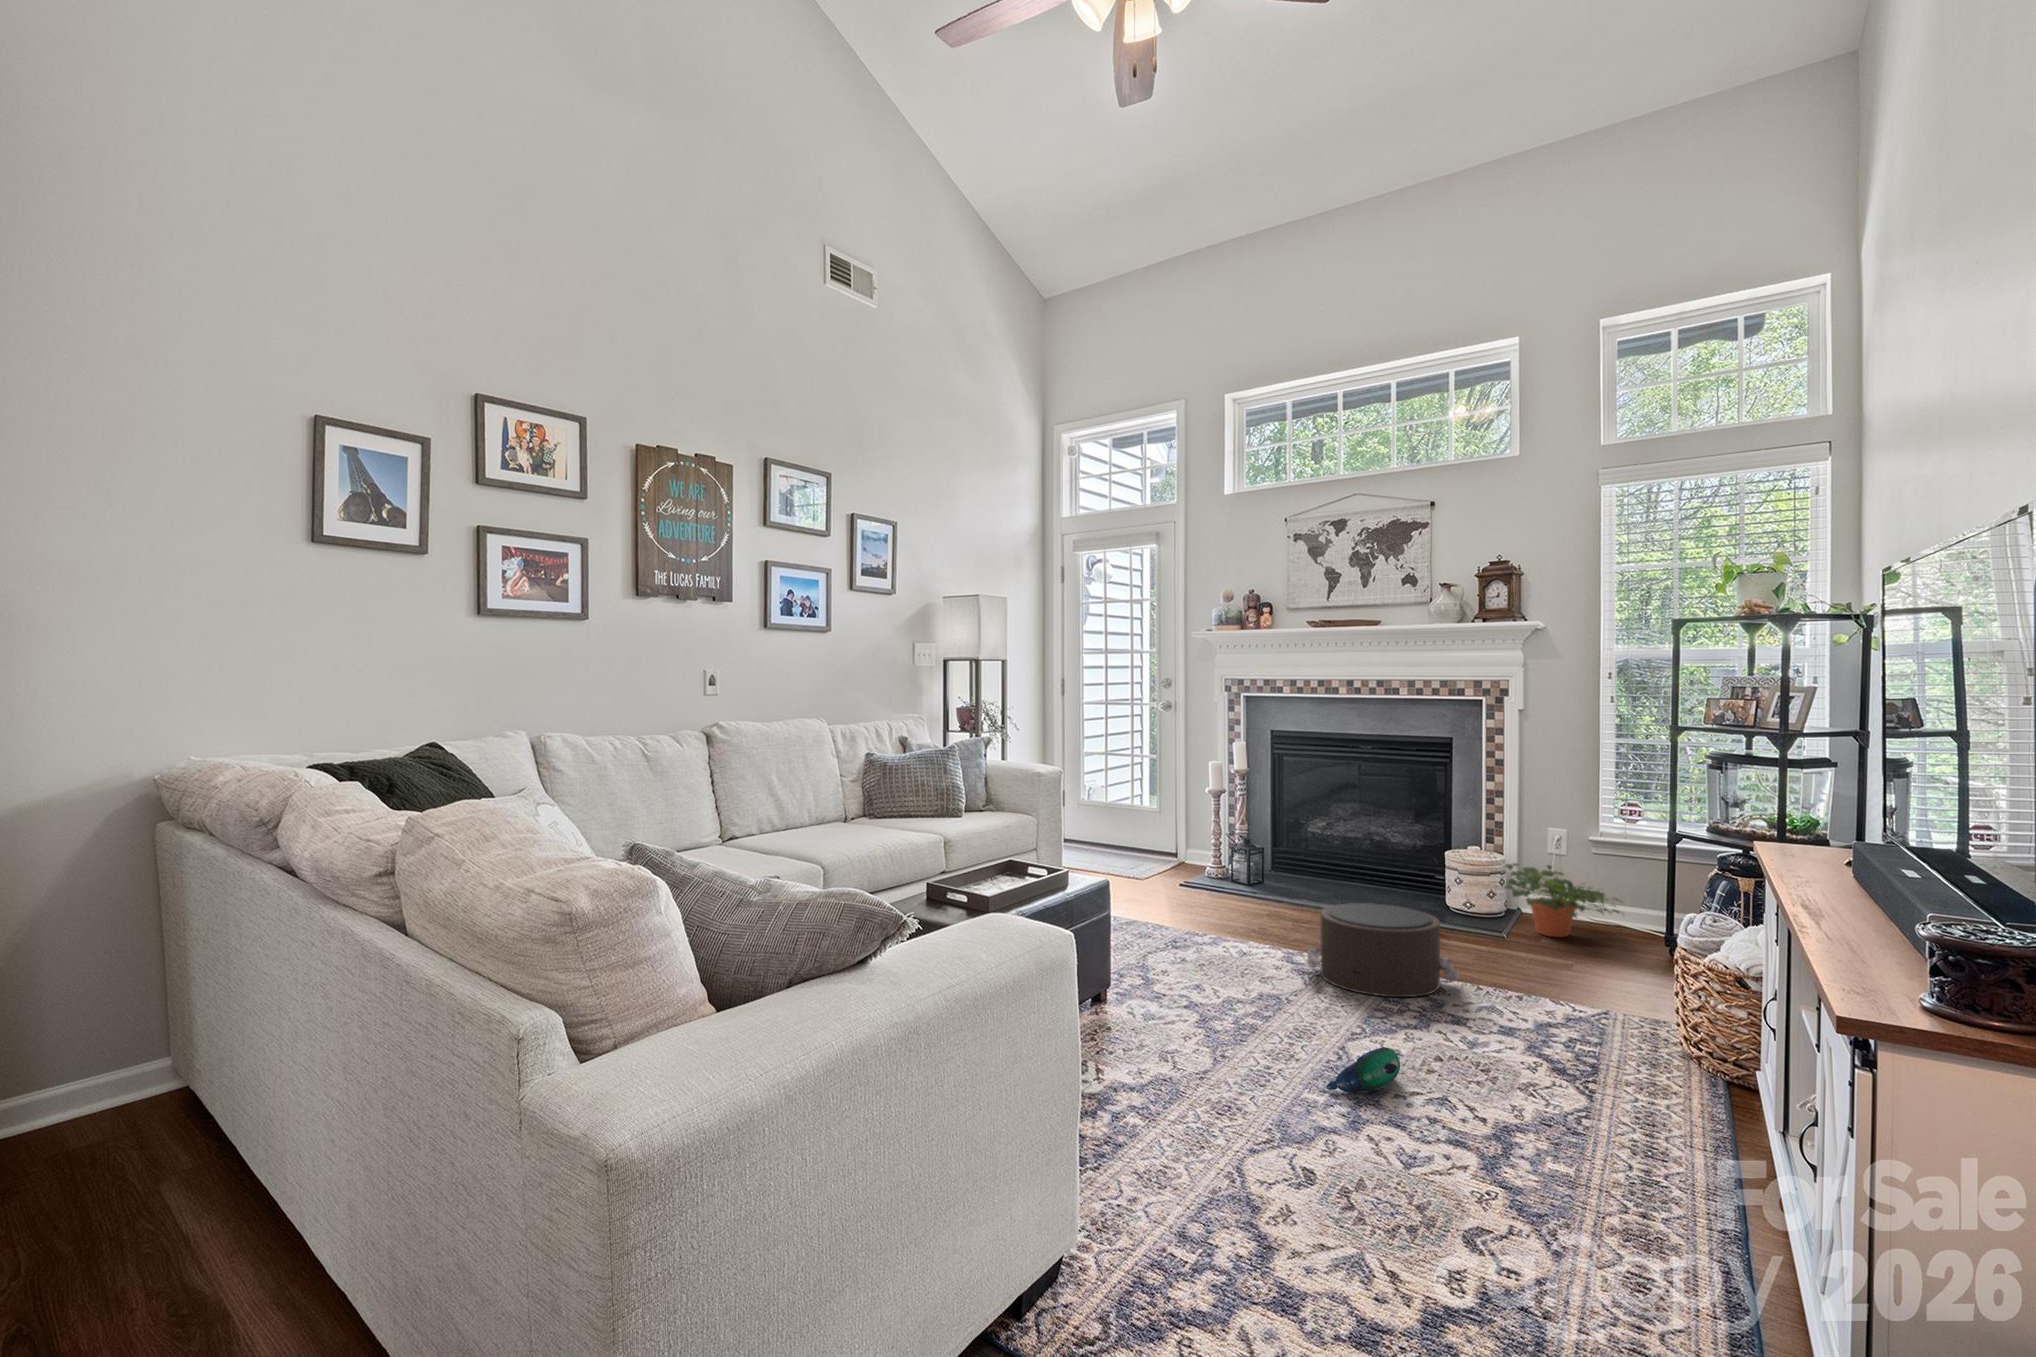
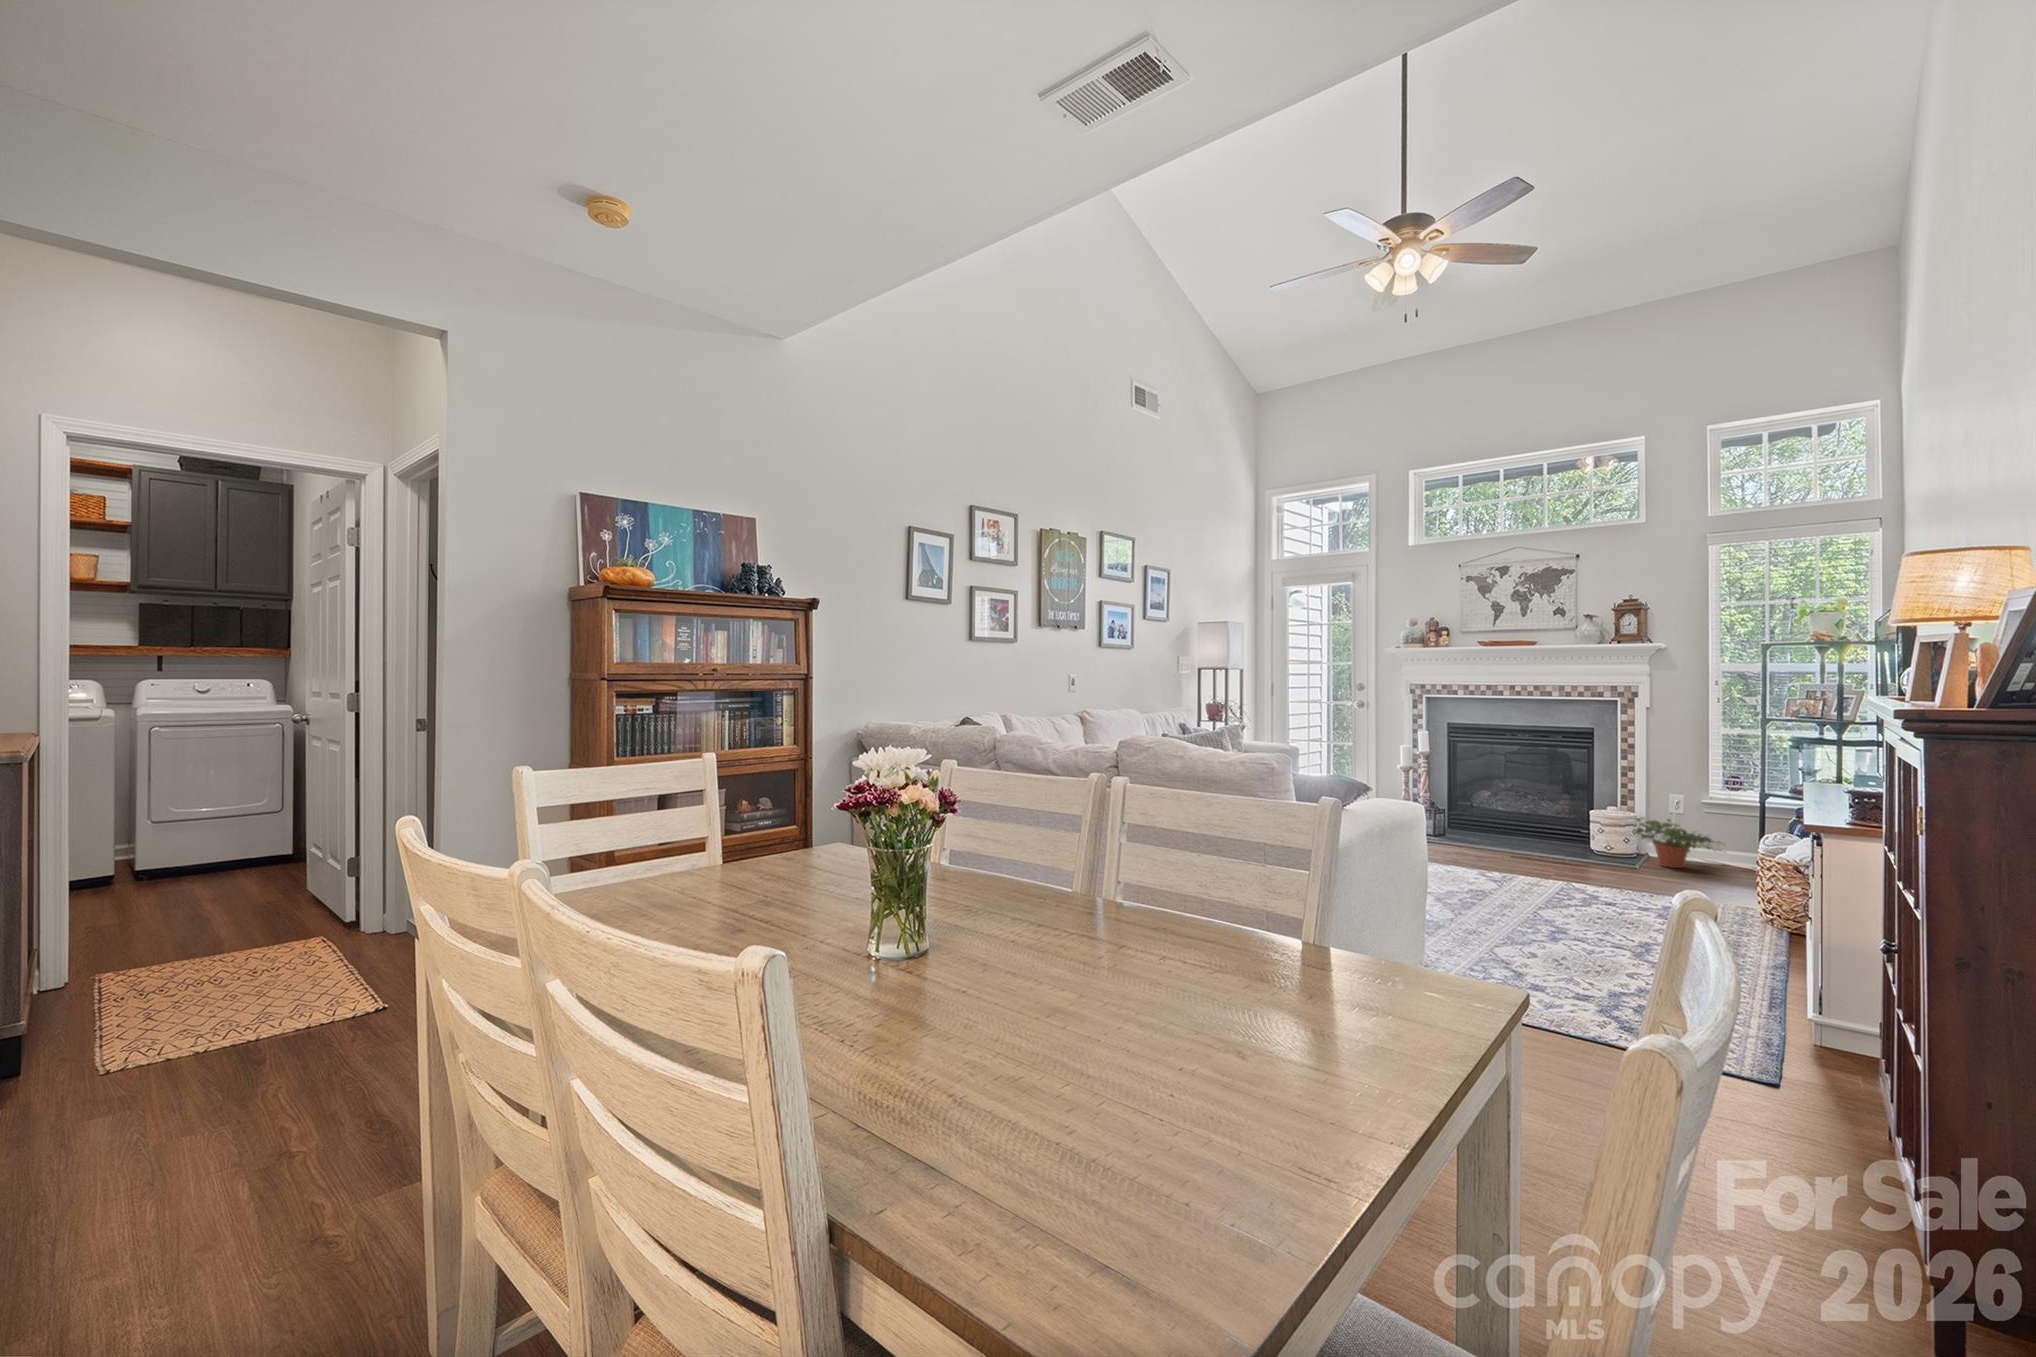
pouf: present [1307,903,1460,997] -> none [1498,836,1609,893]
plush toy: present [1327,1047,1400,1094] -> none [1533,906,1578,930]

